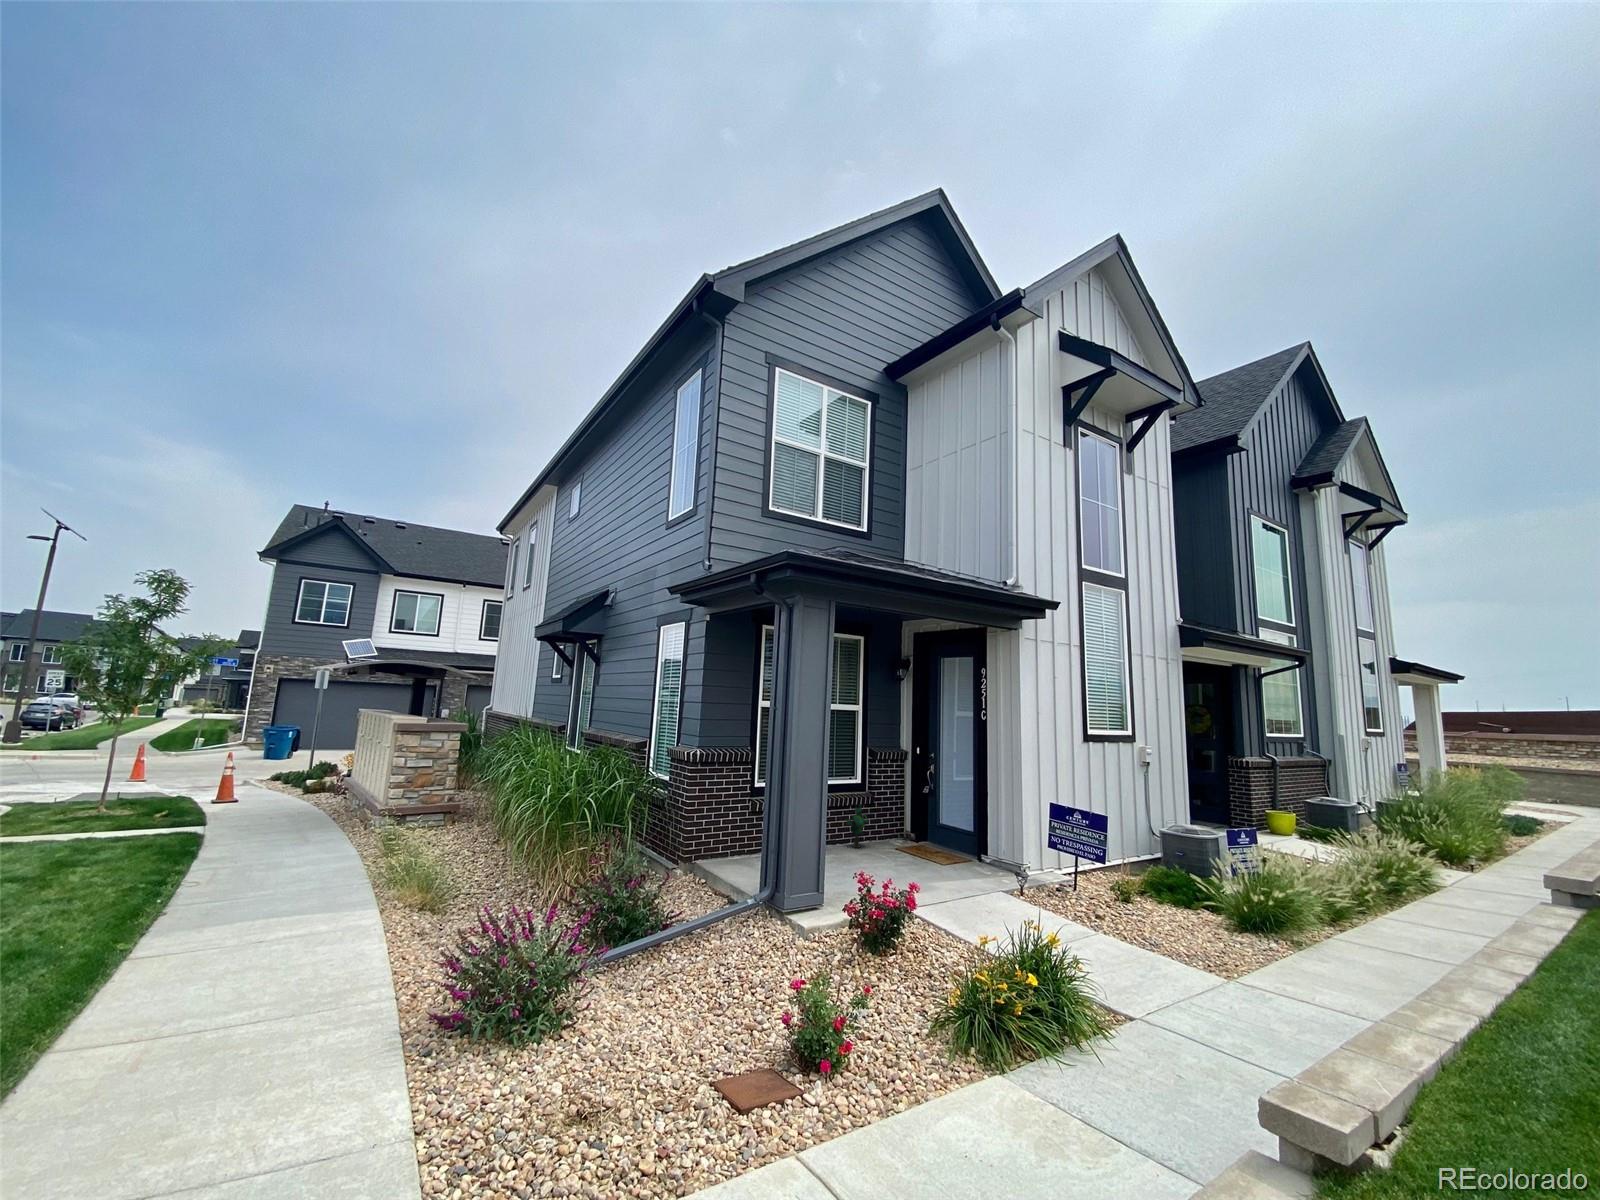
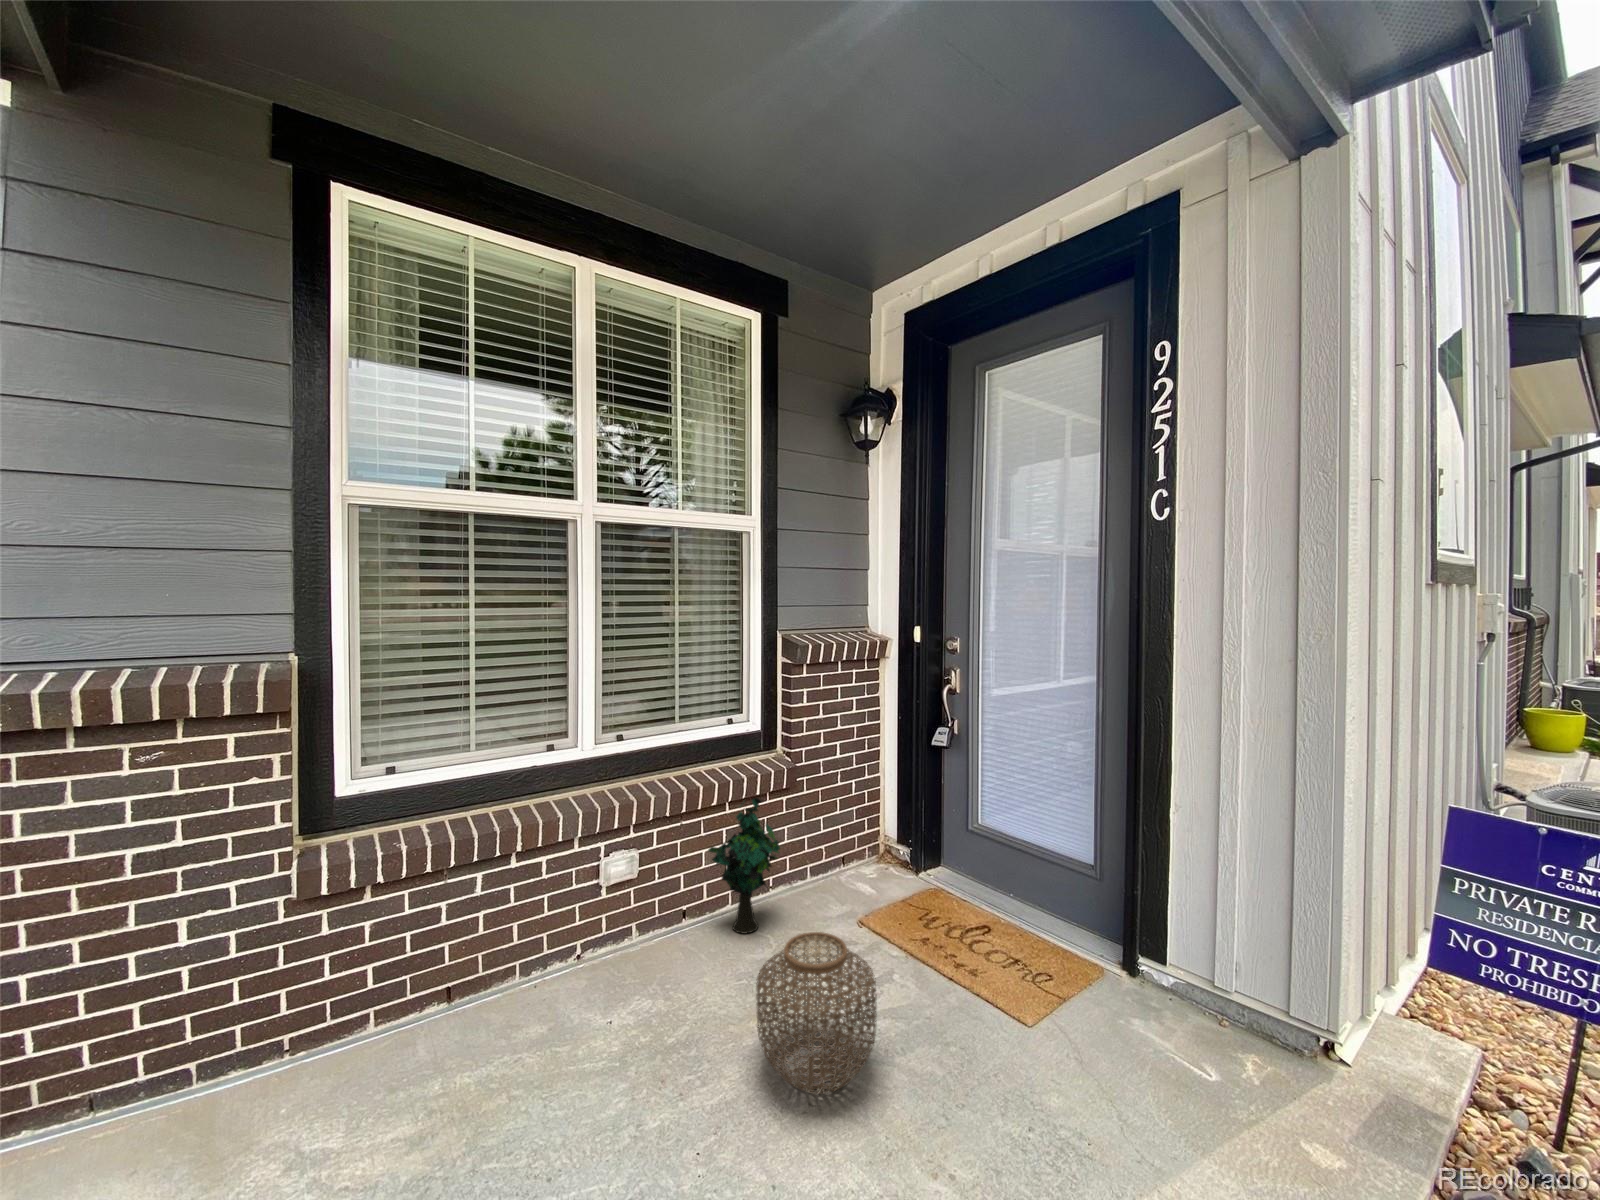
woven basket: none [865,830,896,867] -> present [756,932,877,1094]

